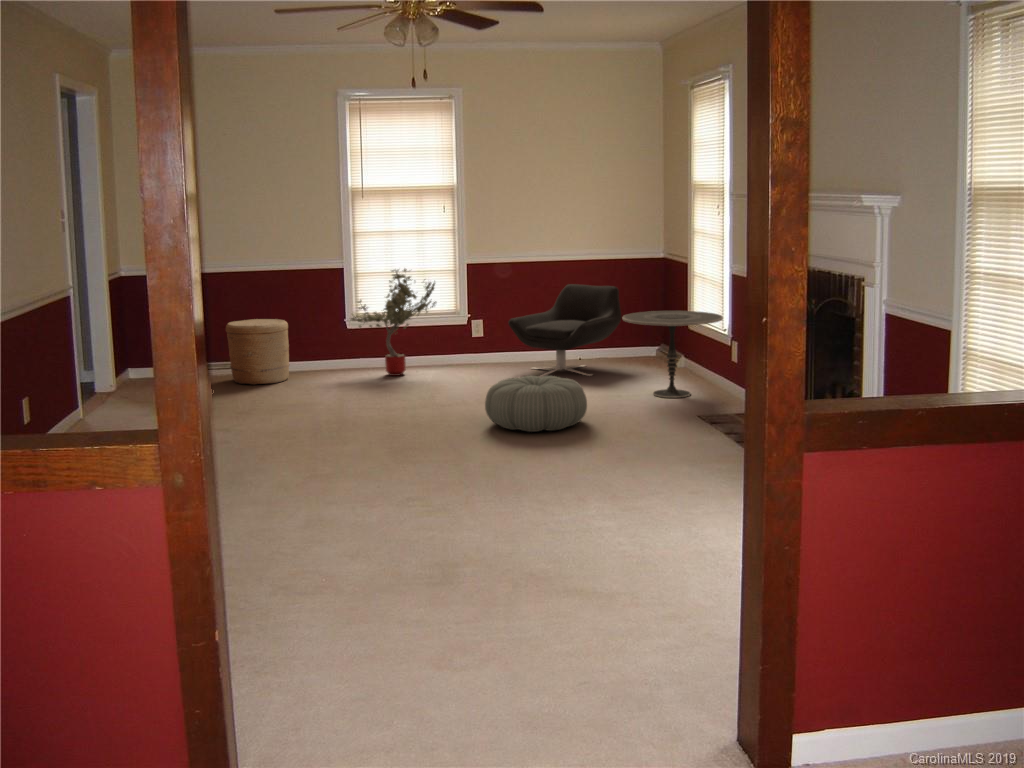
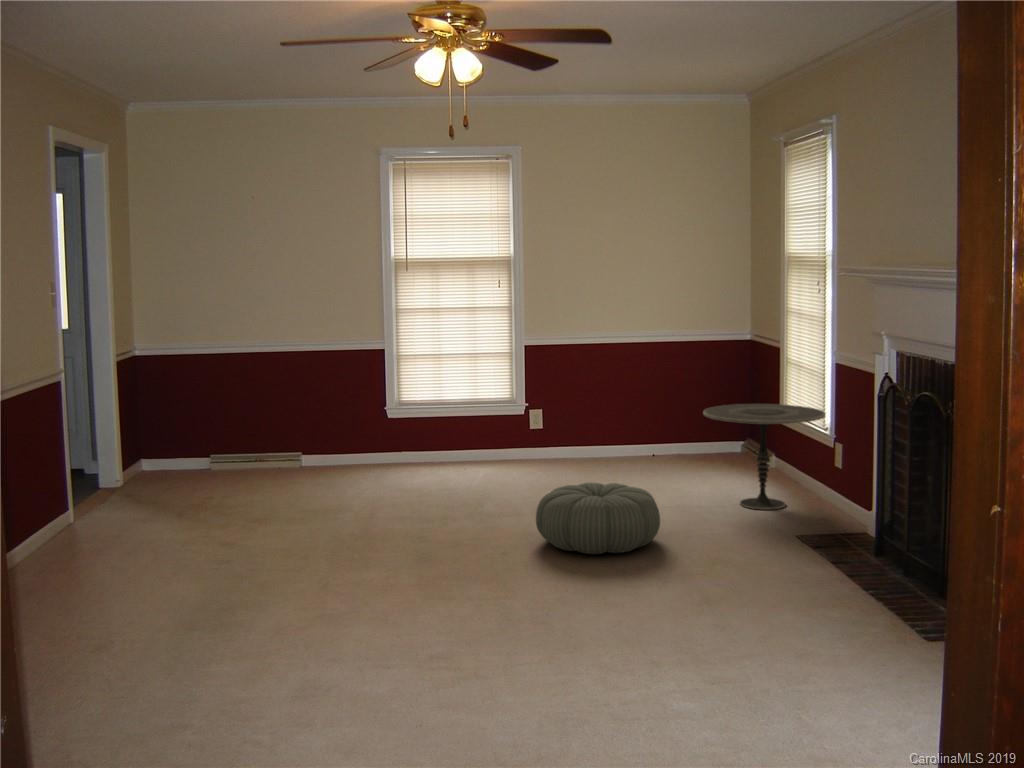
potted tree: present [351,269,436,376] -> none [387,349,488,473]
lounge chair: present [508,284,621,378] -> none [569,369,701,480]
woven basket: present [226,319,290,385] -> none [249,406,320,481]

